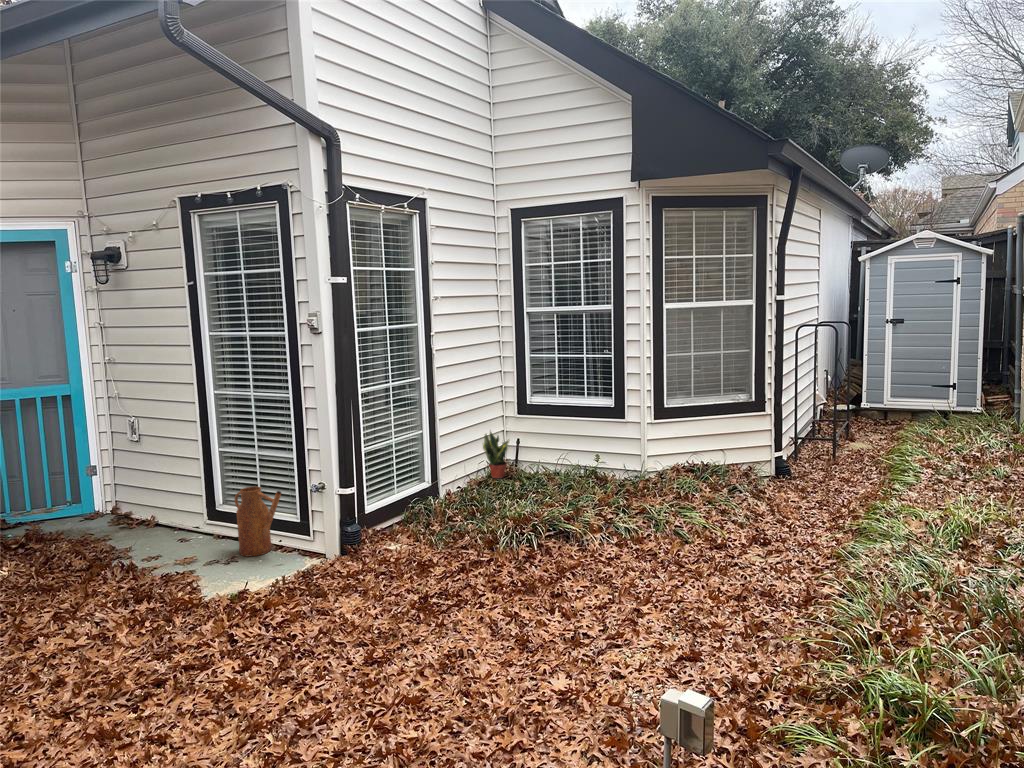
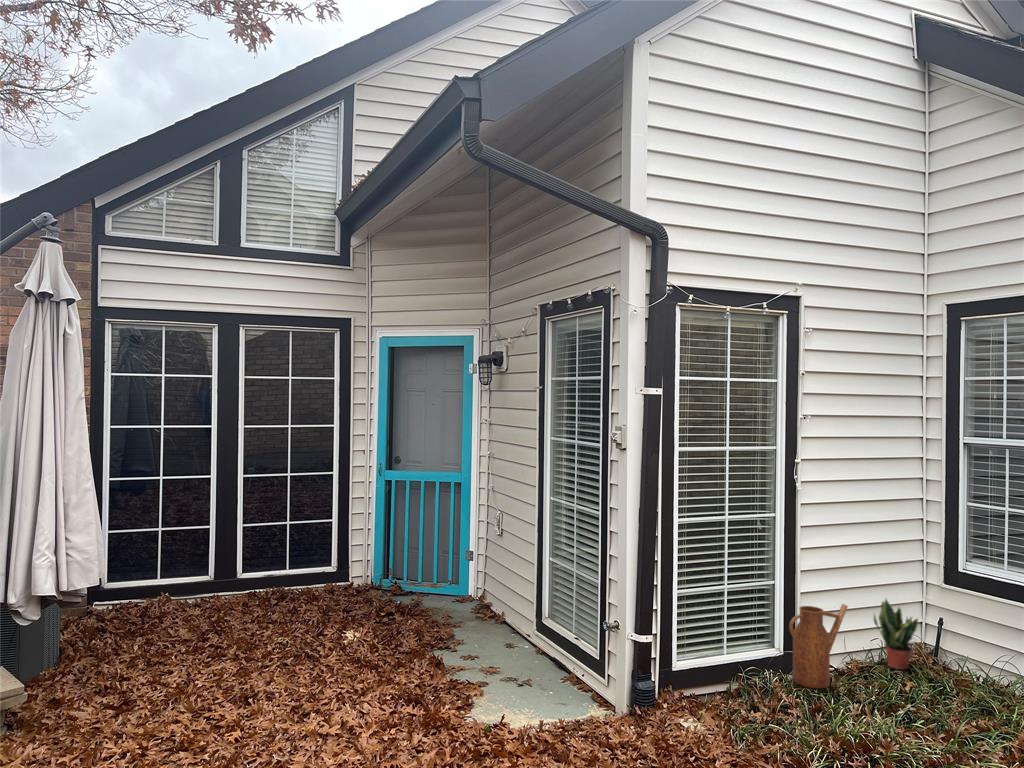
watering can: present [235,486,281,557] -> present [789,604,847,688]

